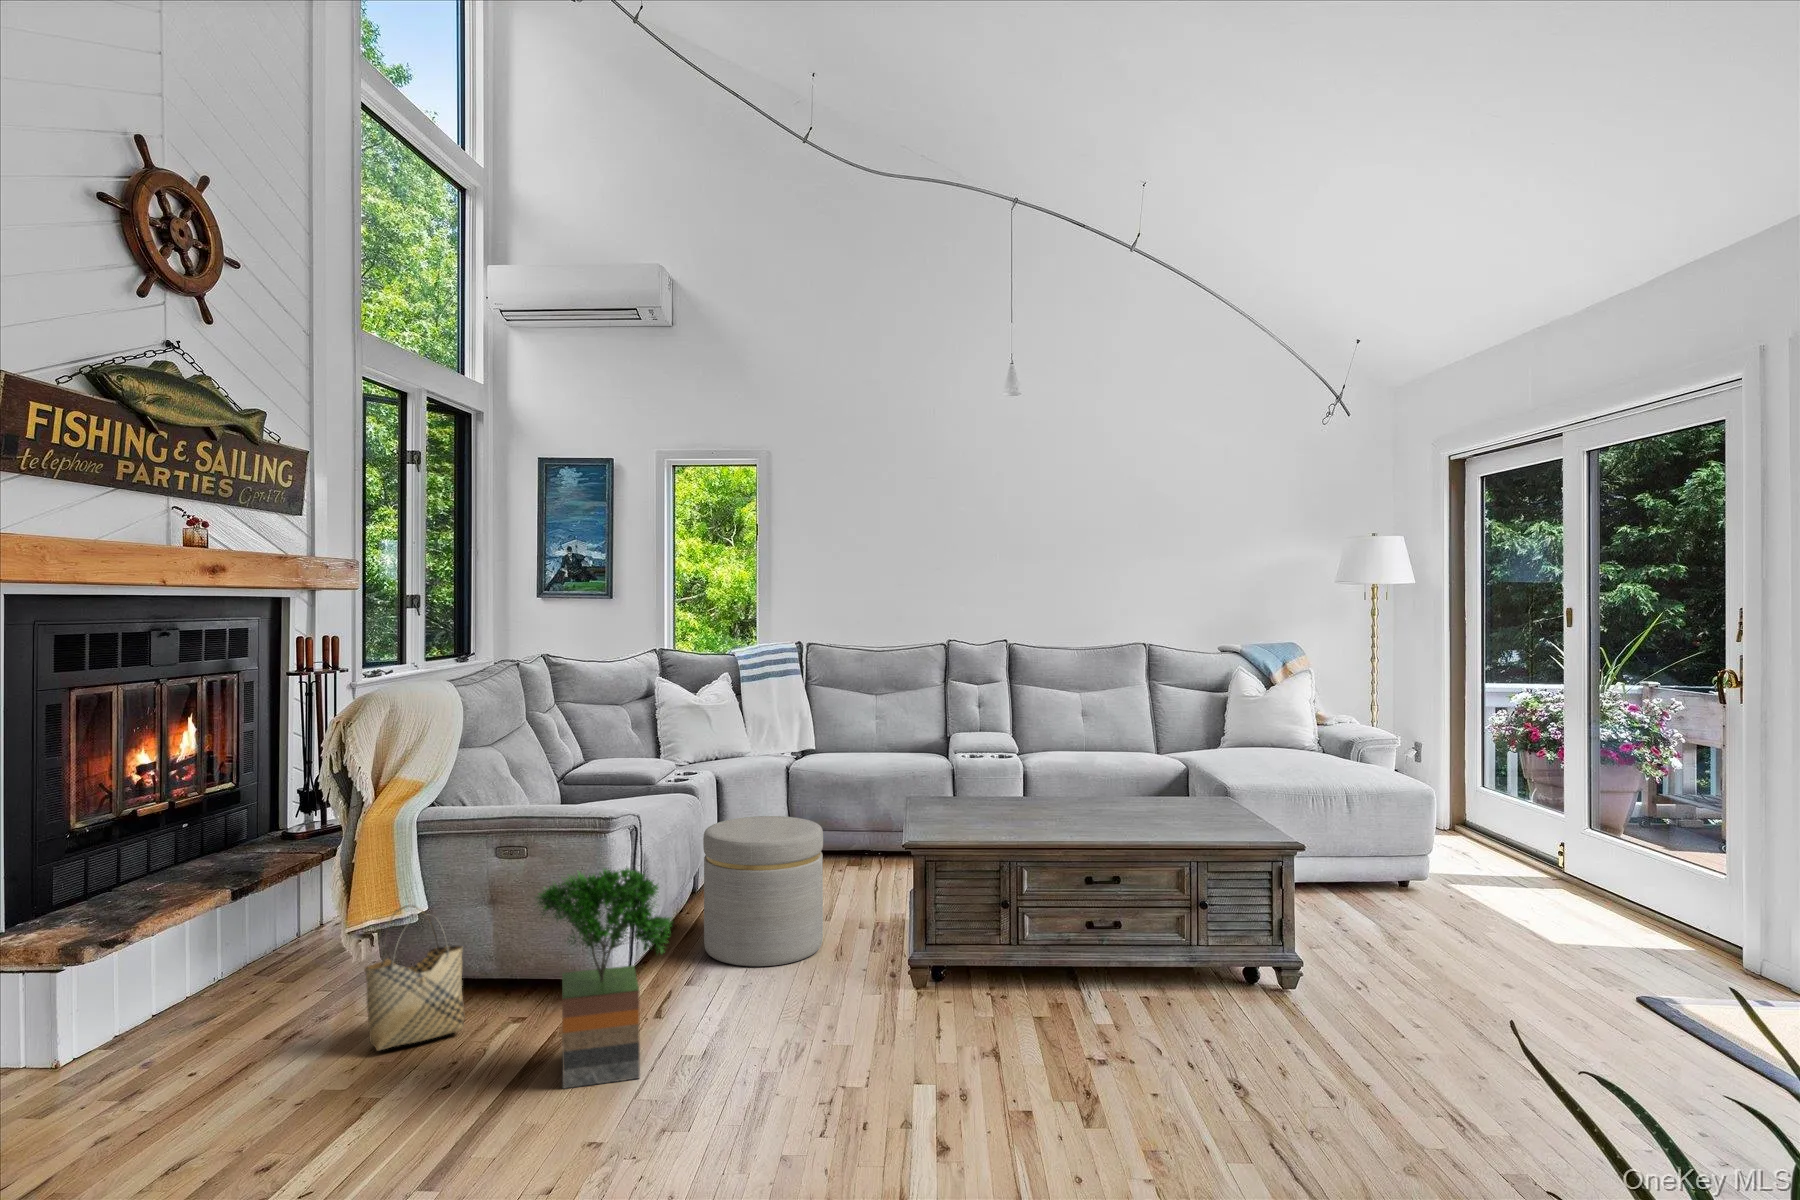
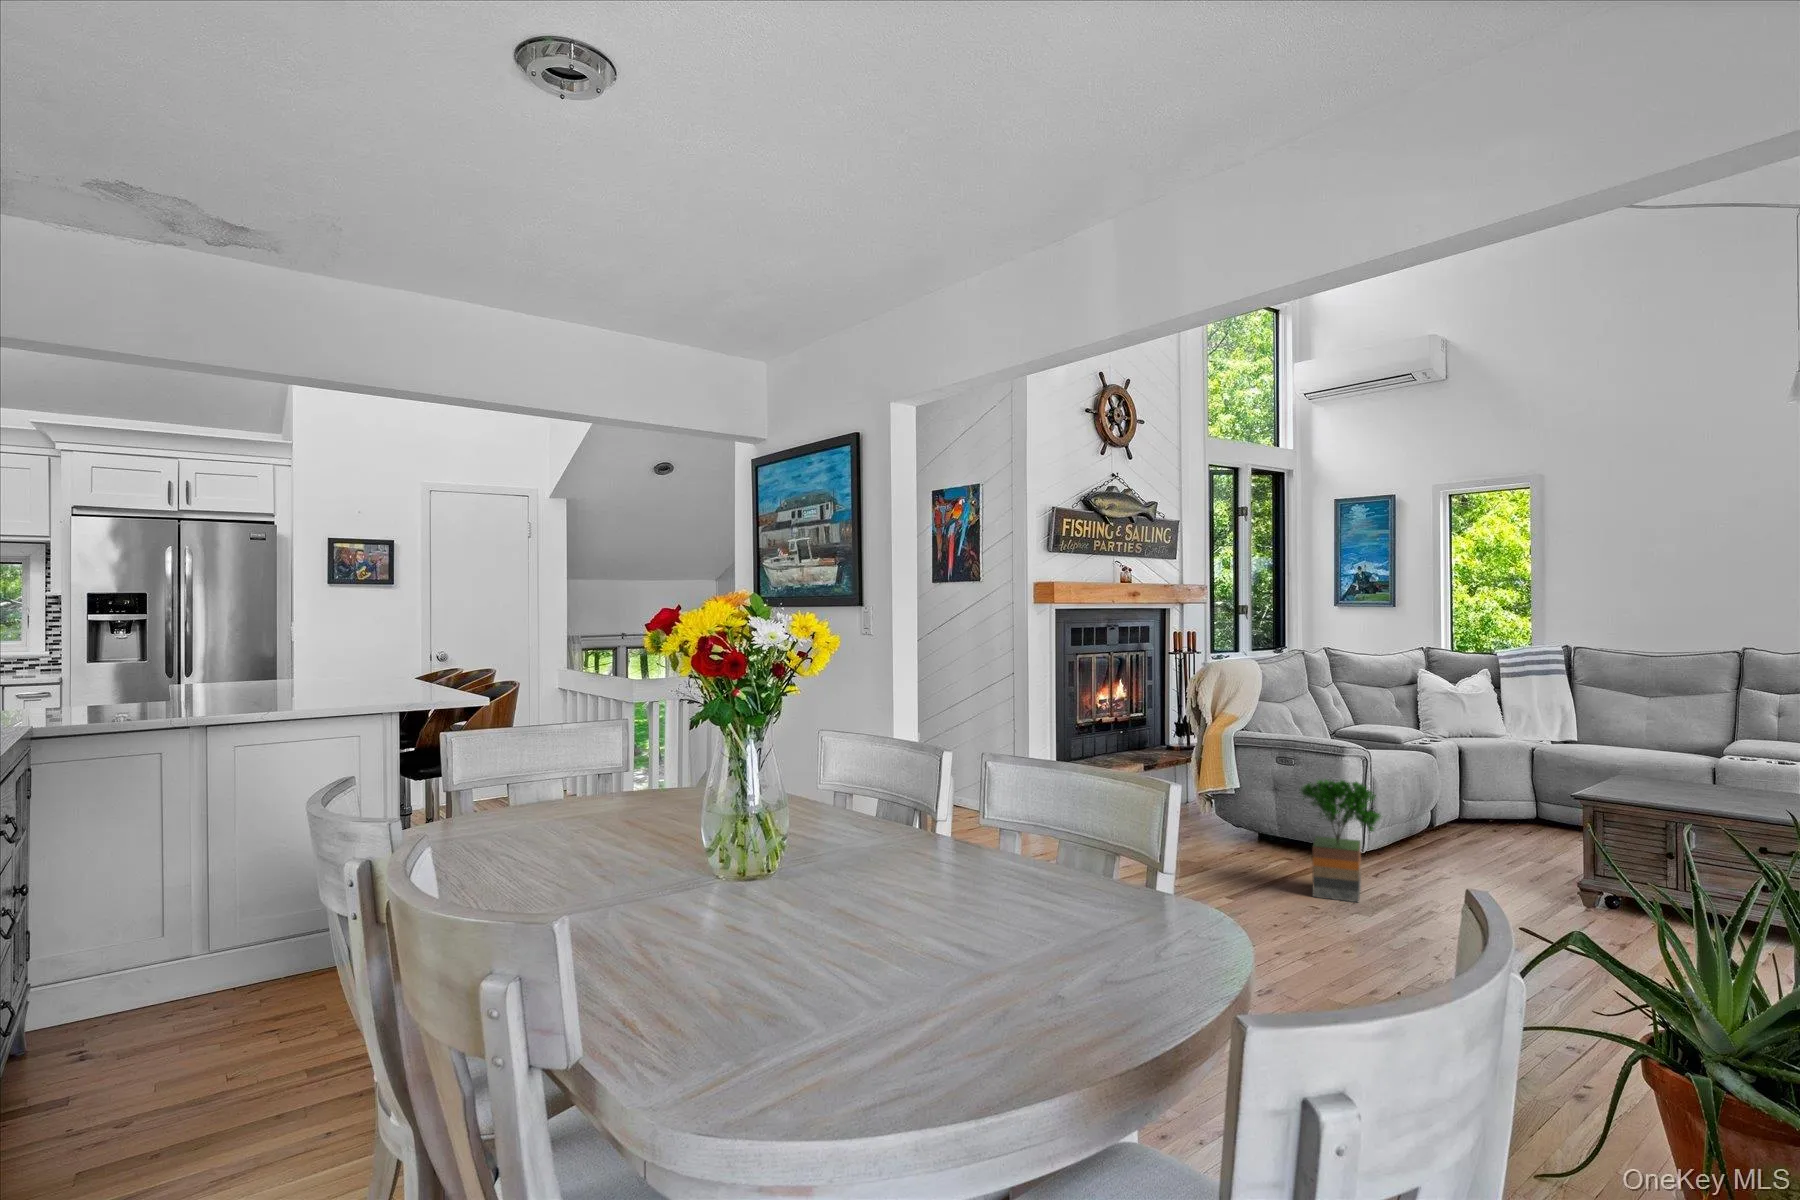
ottoman: present [703,816,823,966] -> none [1428,771,1524,874]
woven basket: present [364,905,465,1051] -> none [1209,788,1263,863]

